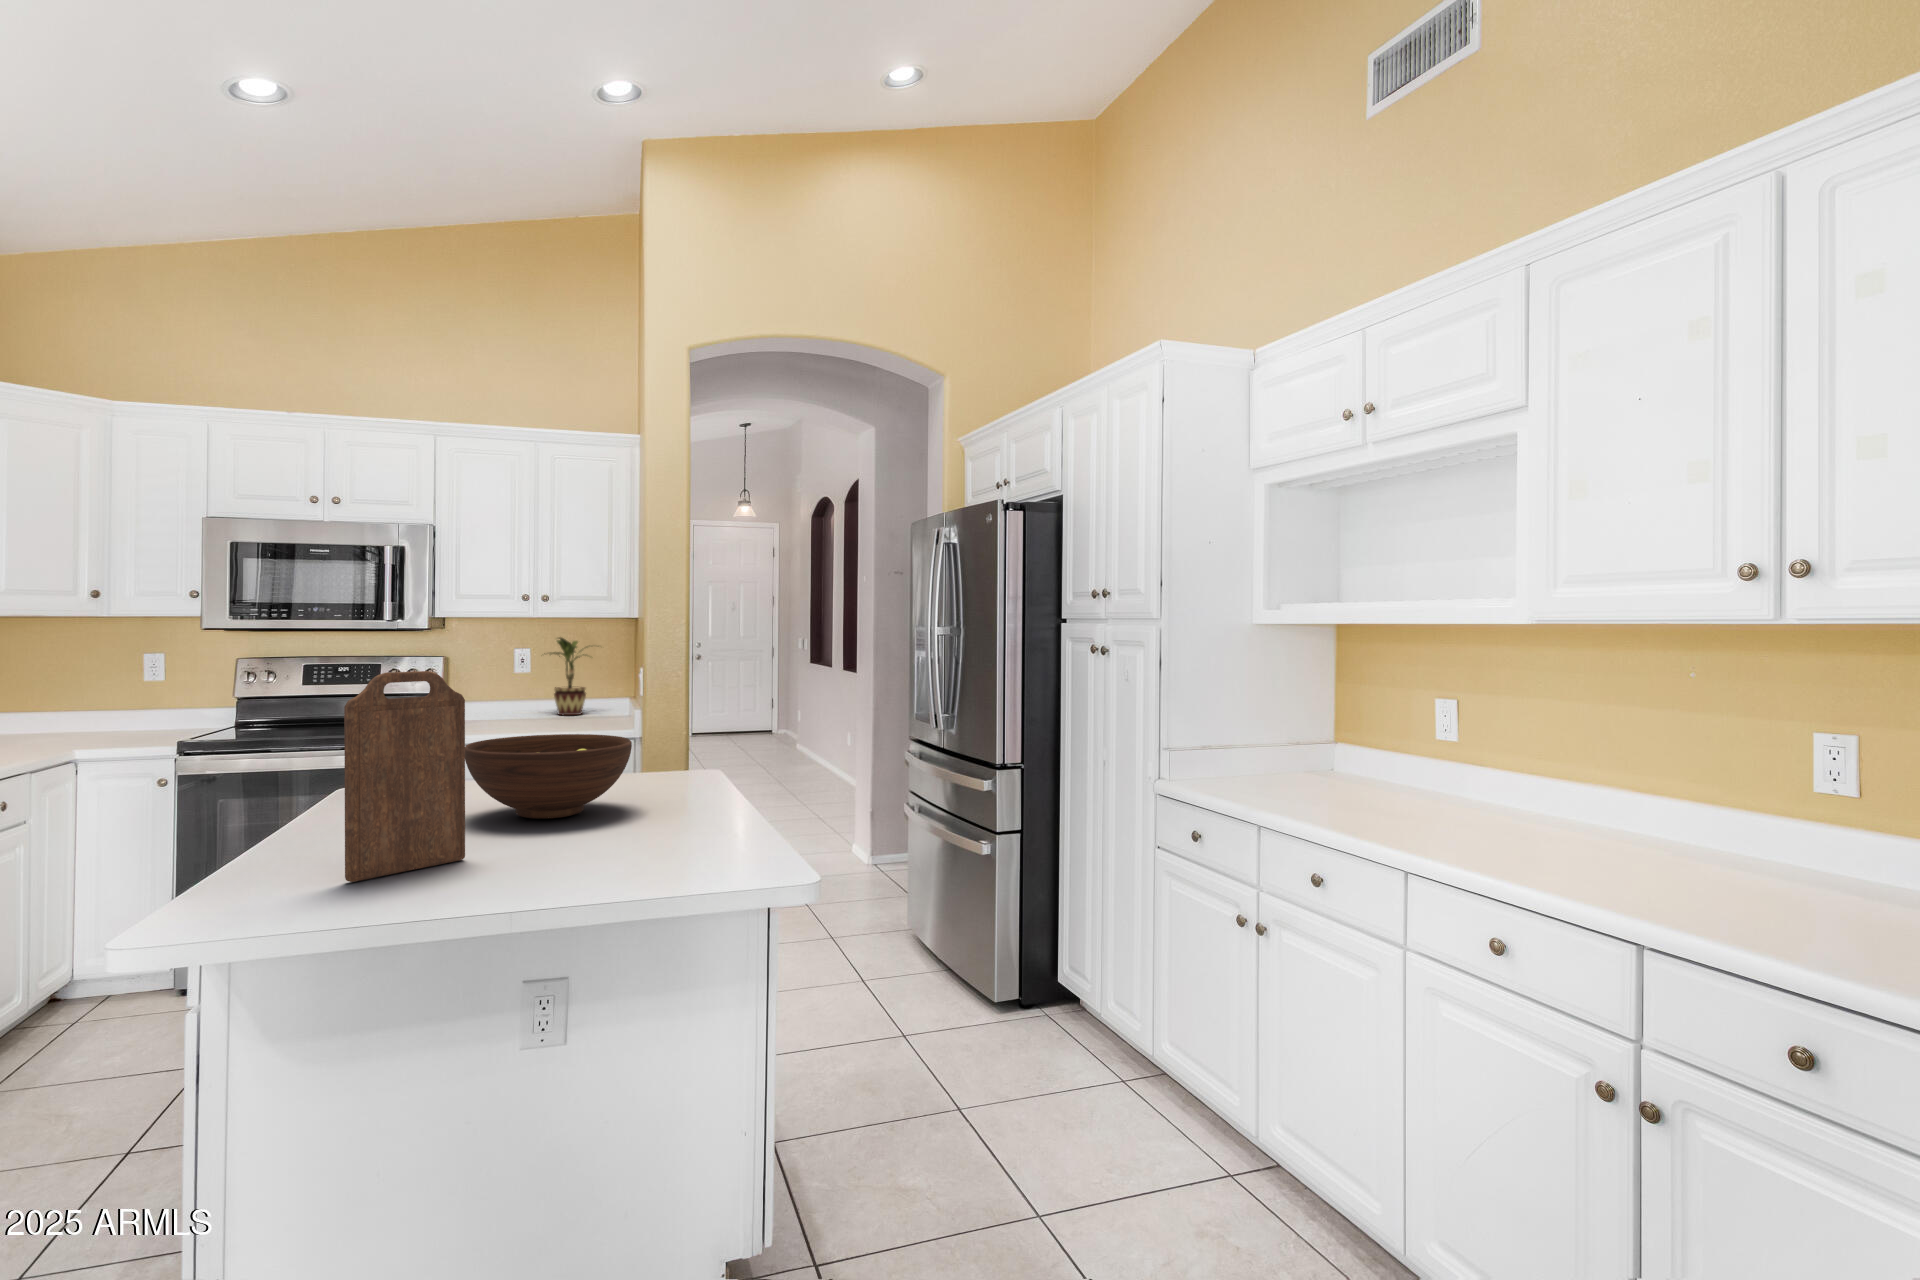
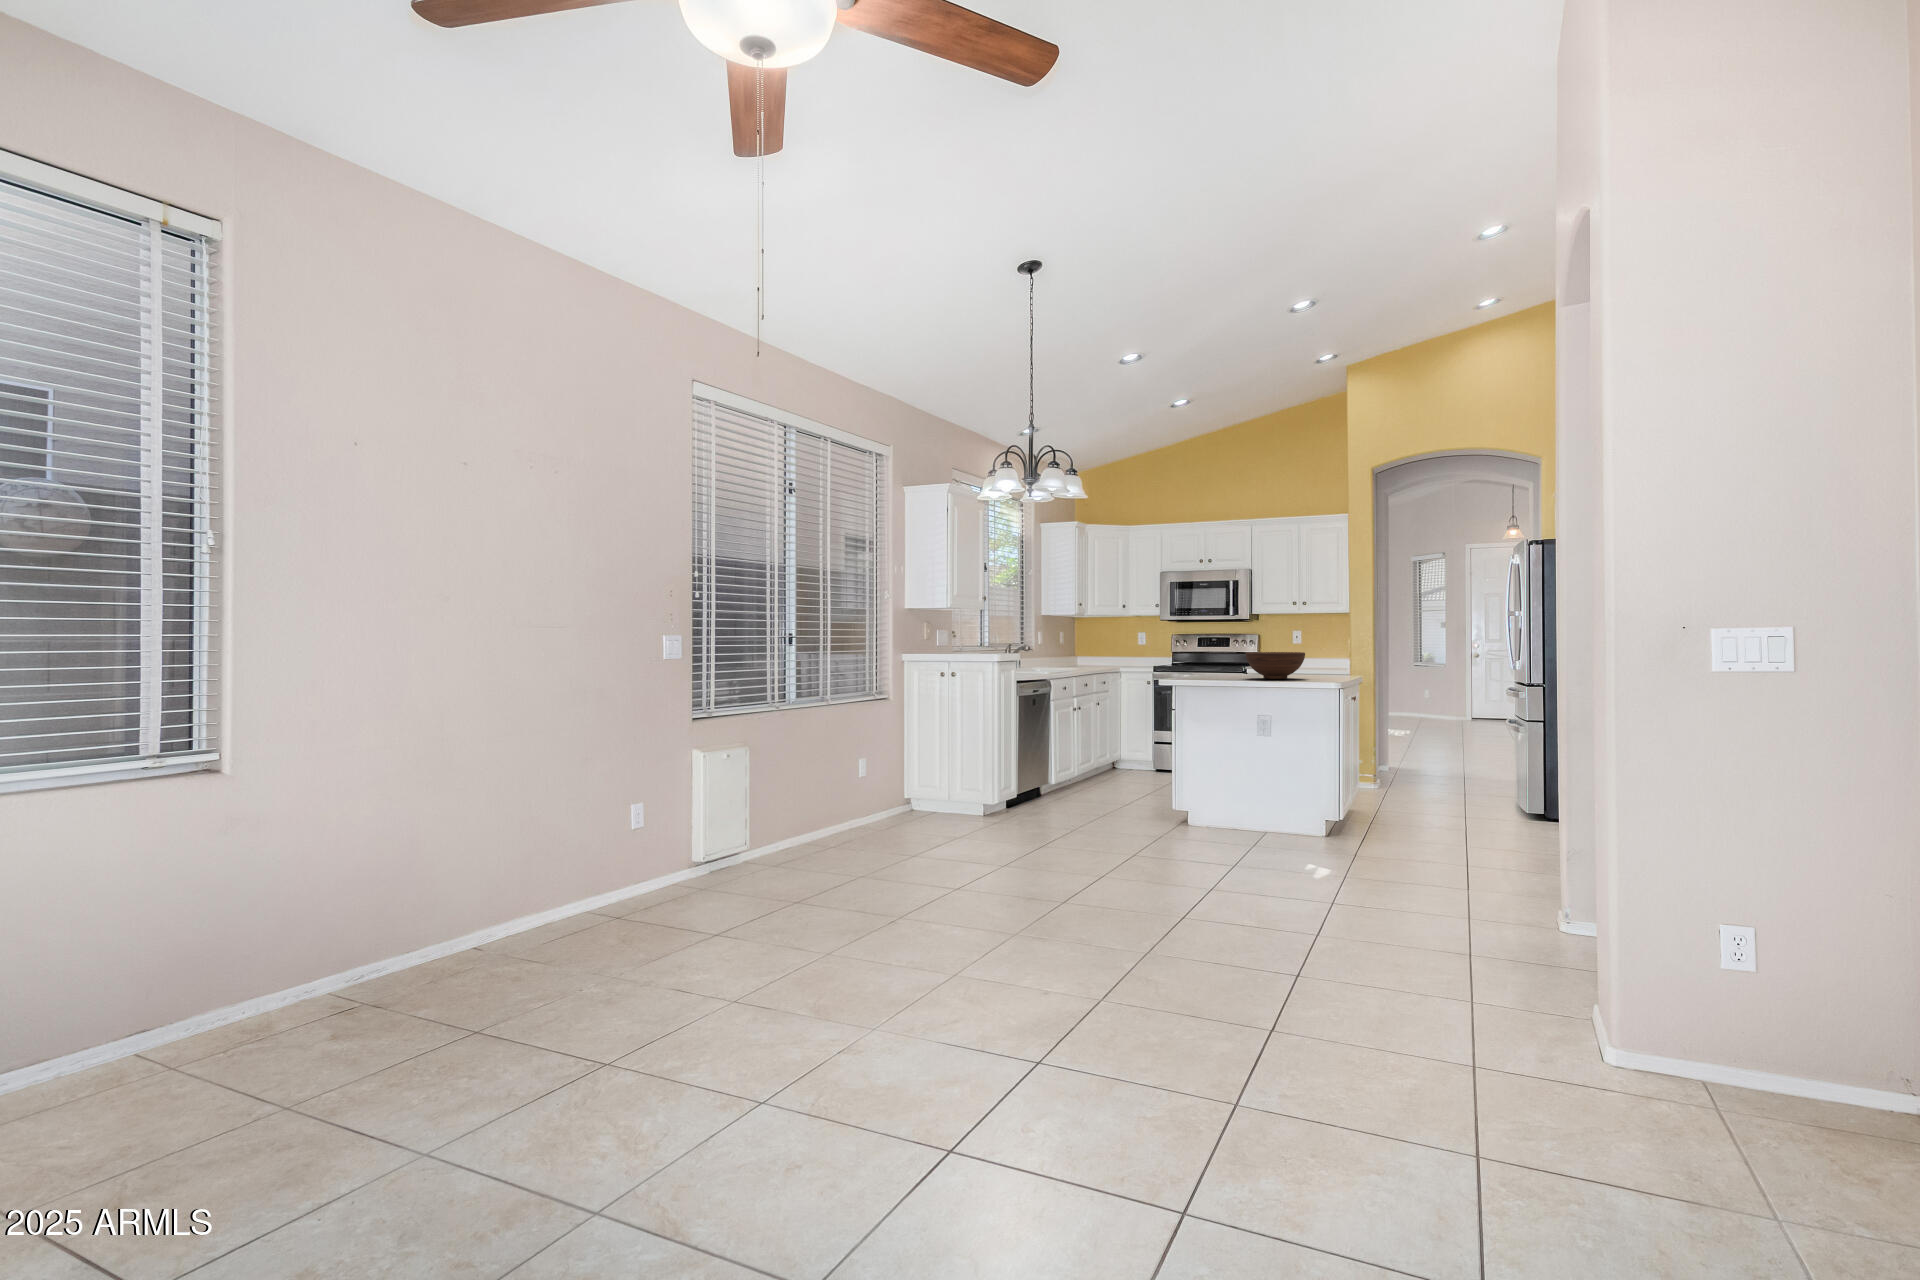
potted plant: present [550,637,586,715] -> none [1306,623,1340,665]
cutting board: present [344,671,465,882] -> none [1208,622,1241,682]

